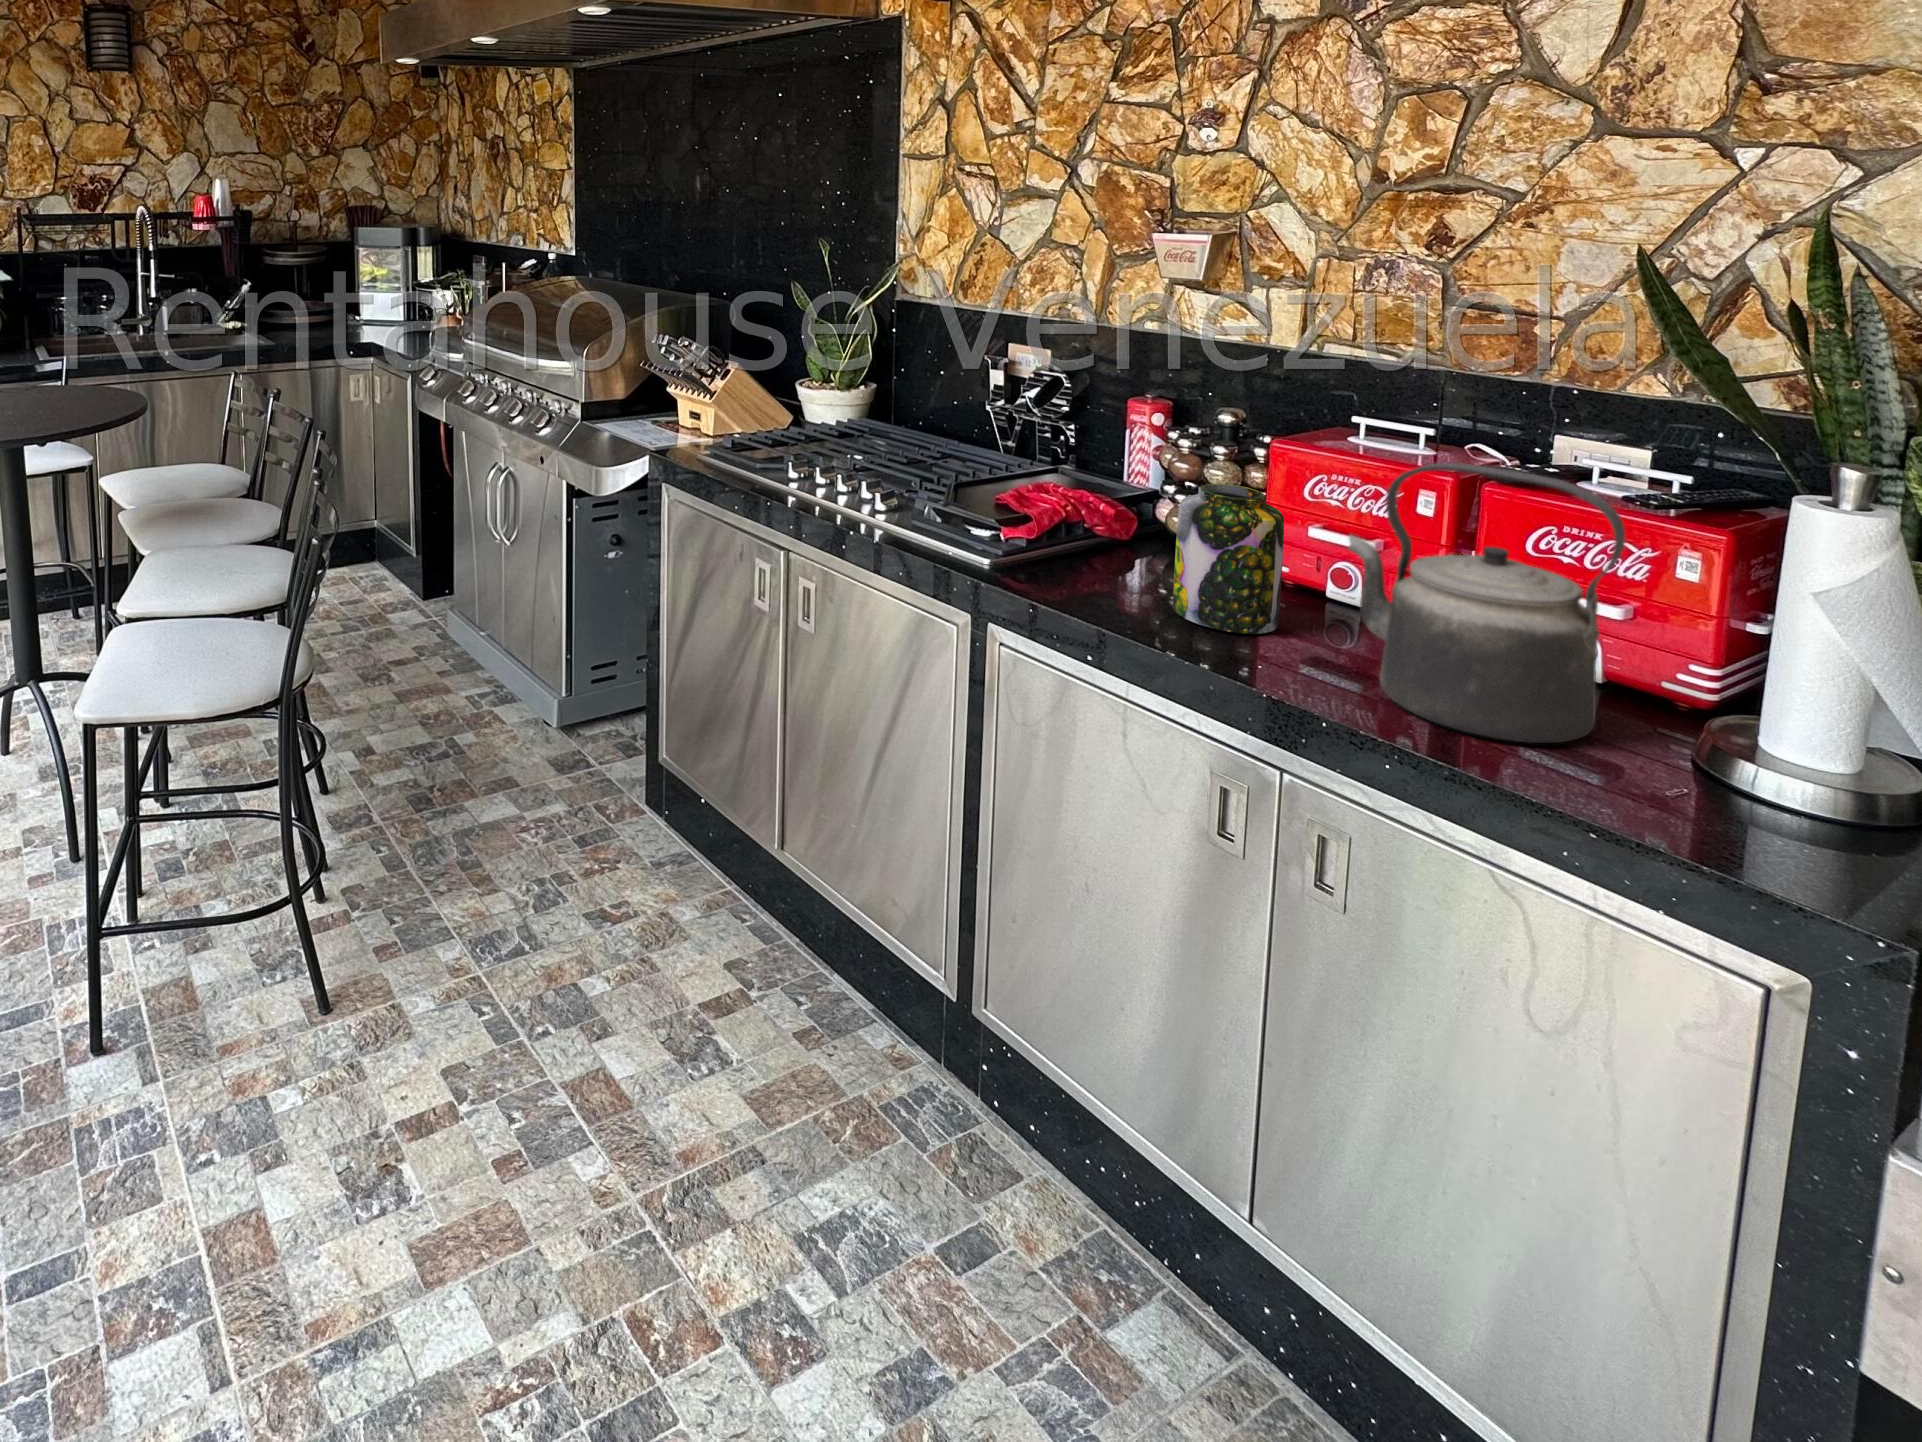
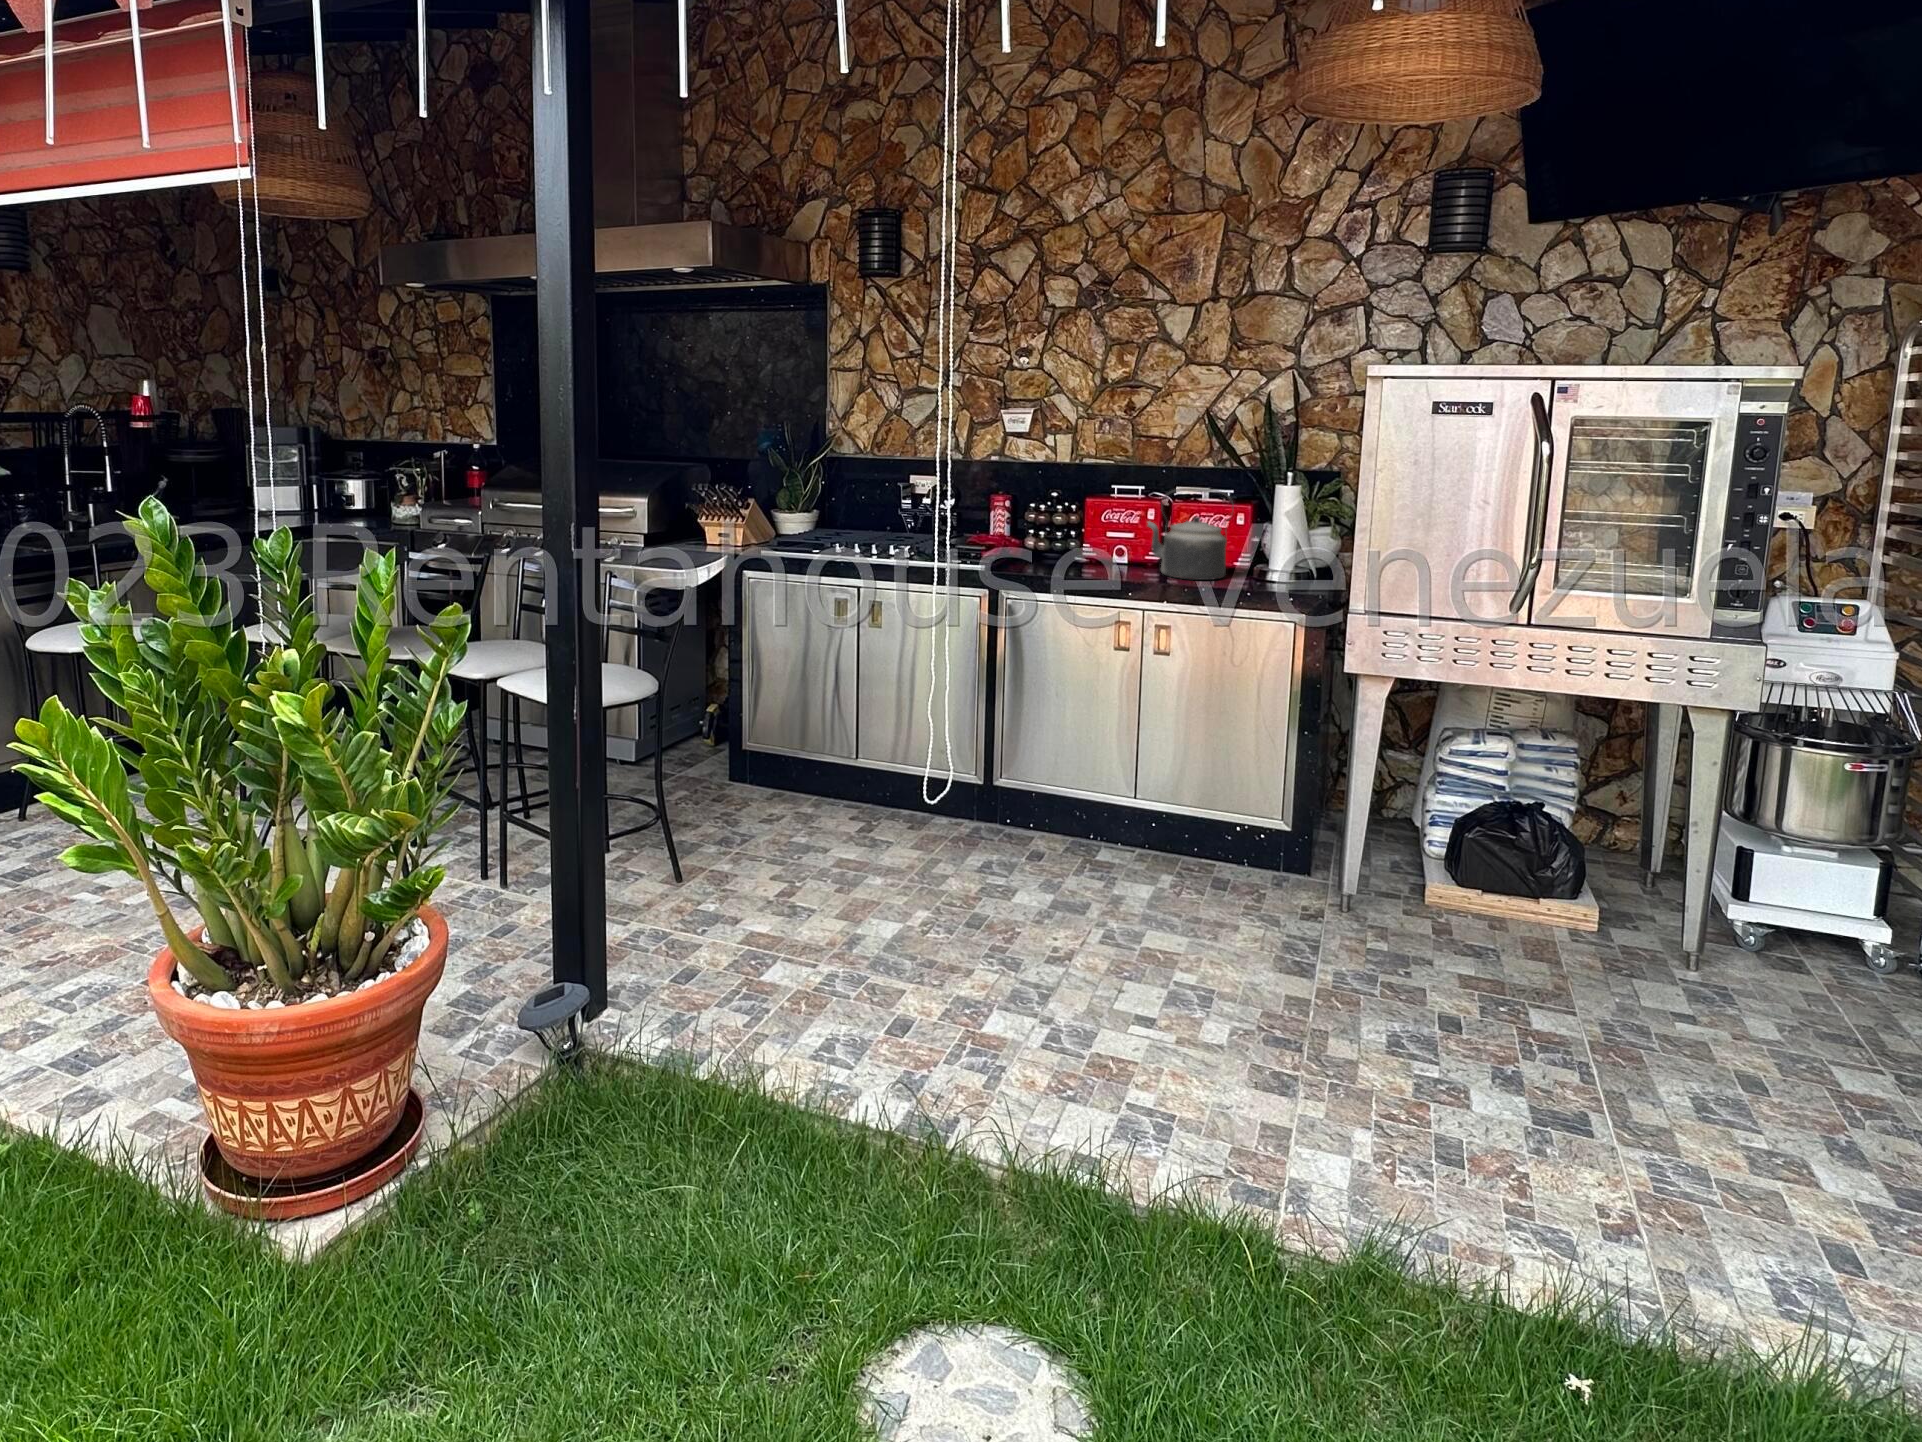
jar: present [1173,484,1284,634] -> none [1071,512,1115,569]

